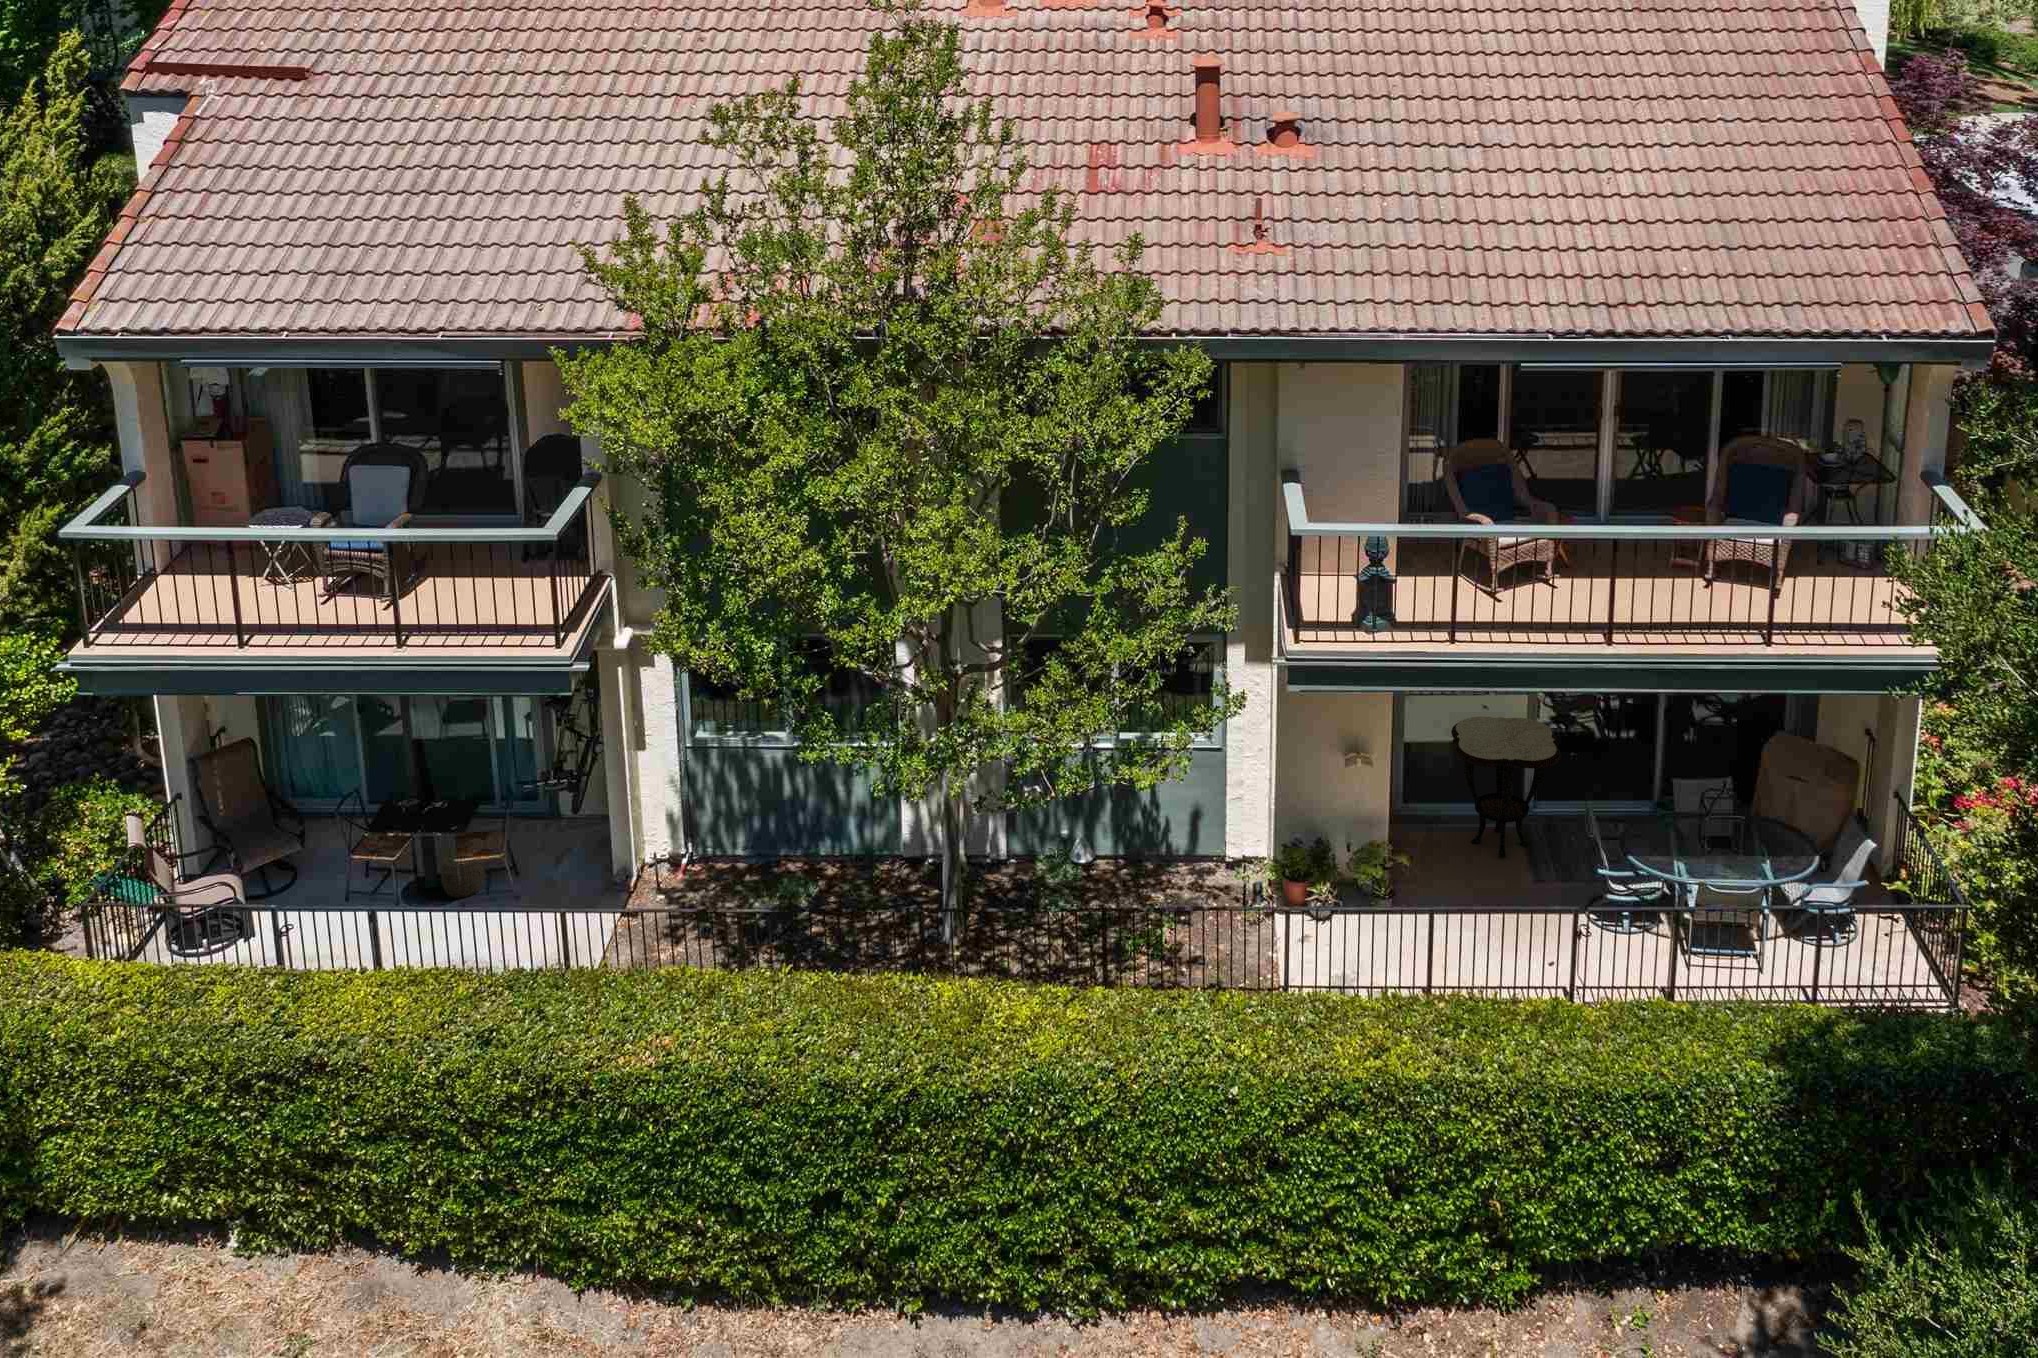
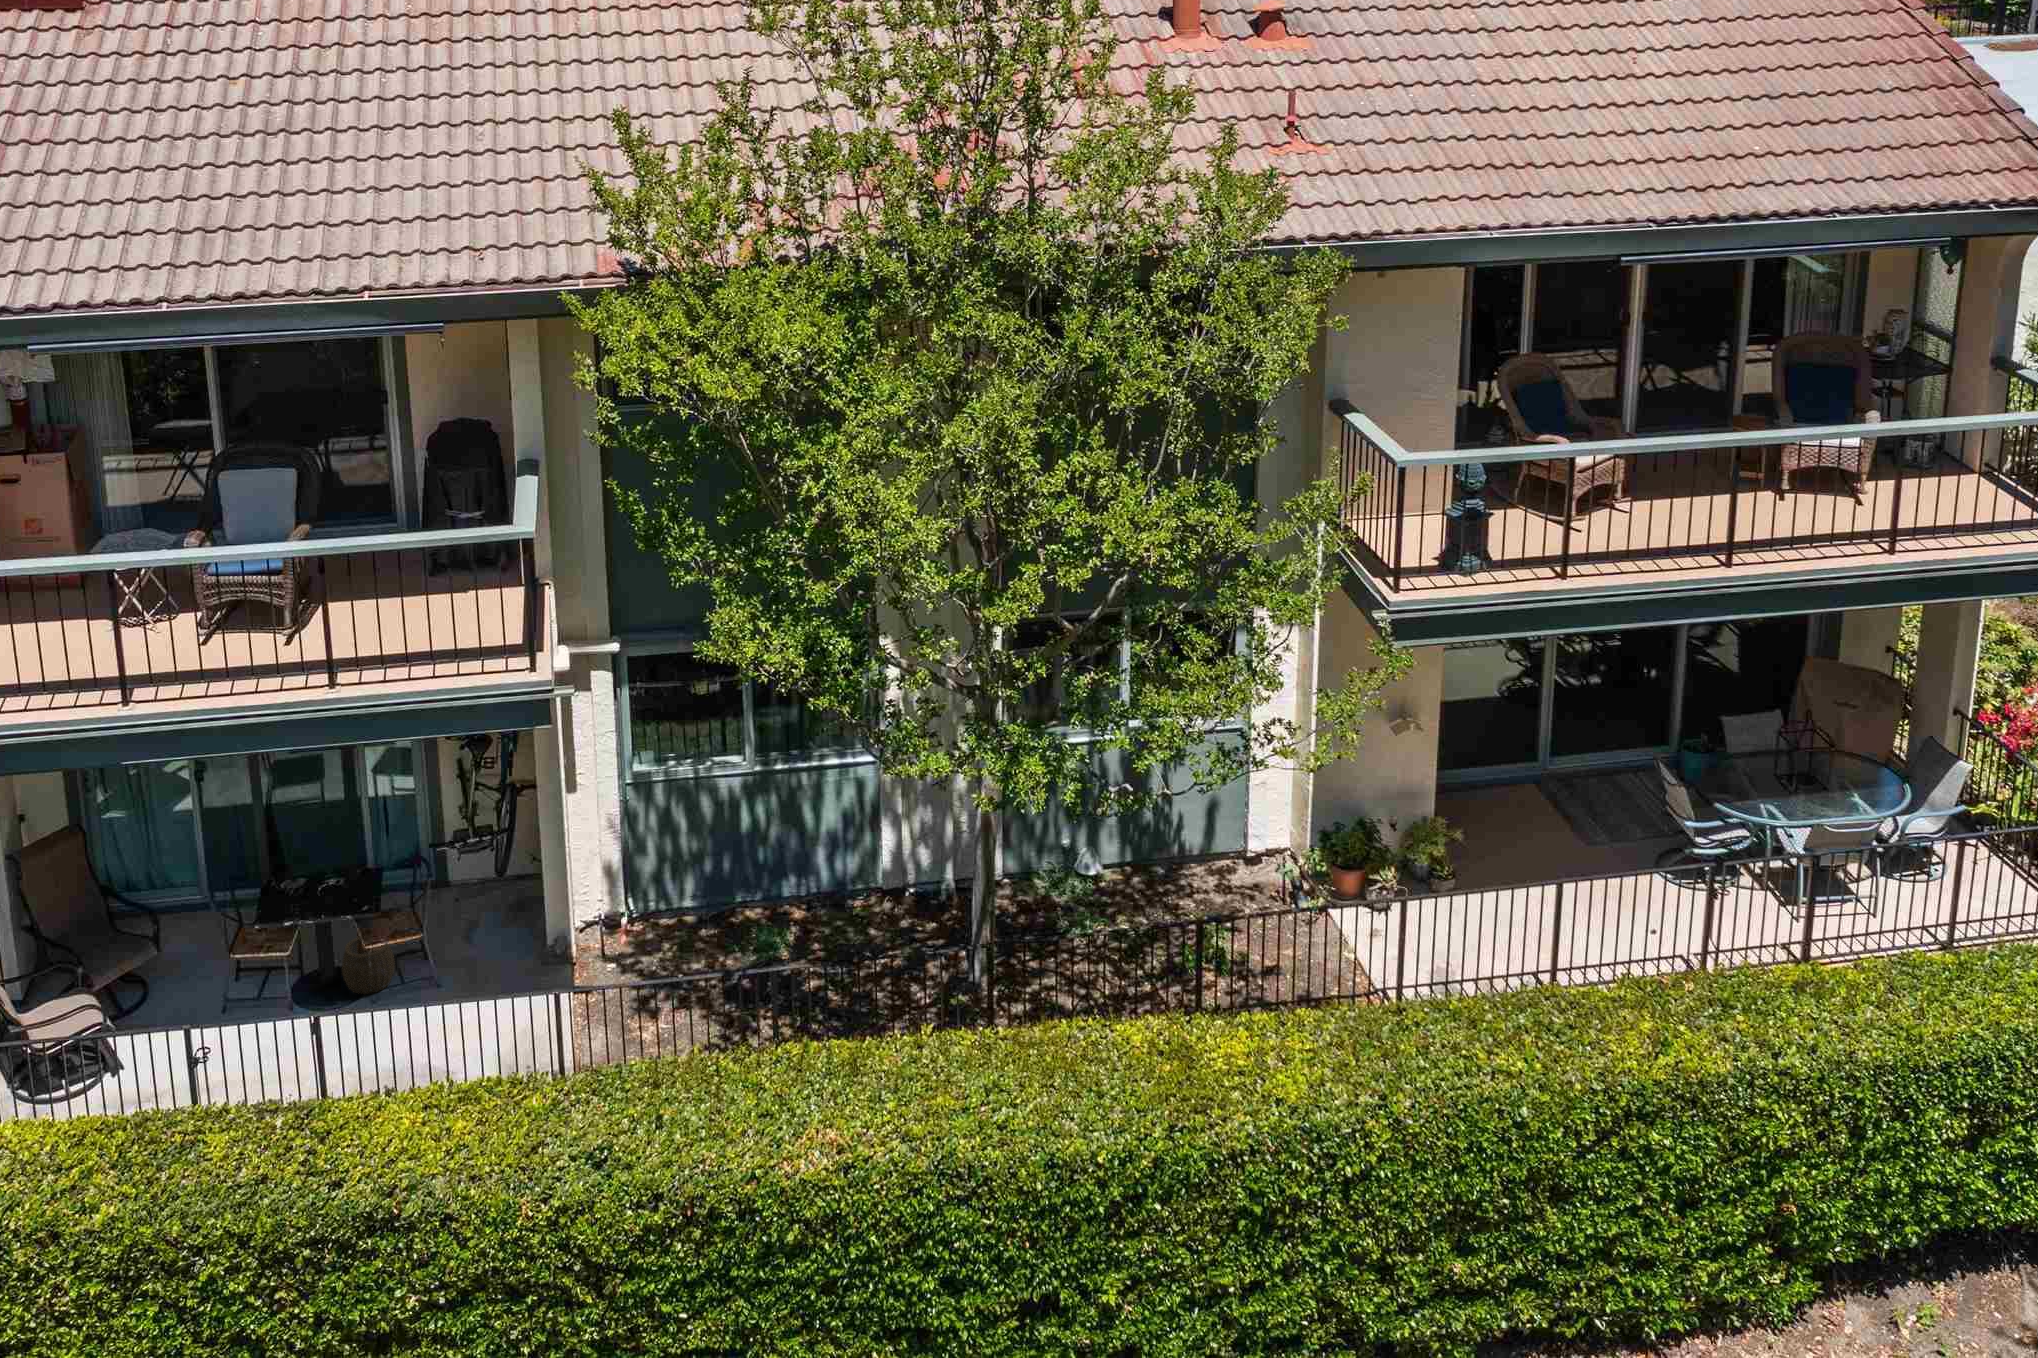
side table: present [1451,717,1561,857] -> none [1487,668,1621,824]

